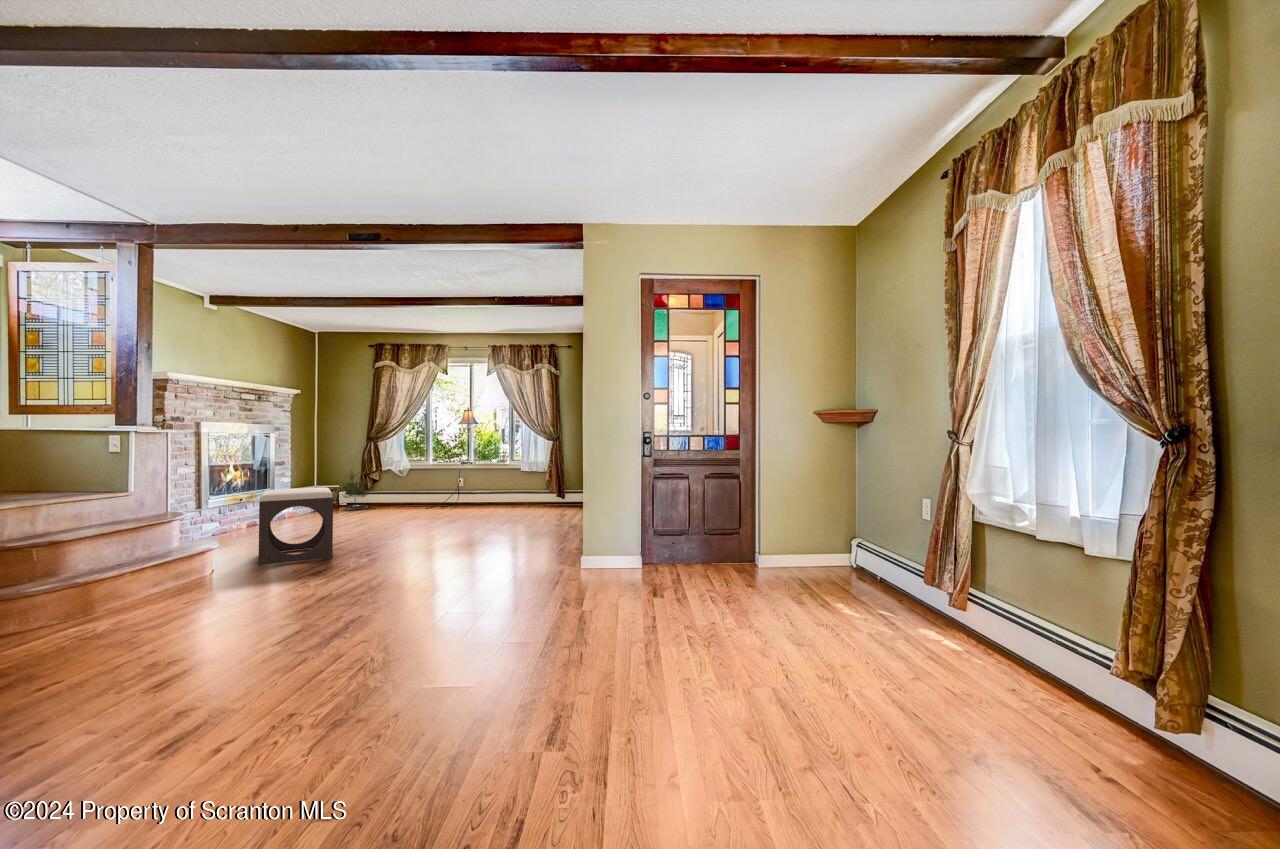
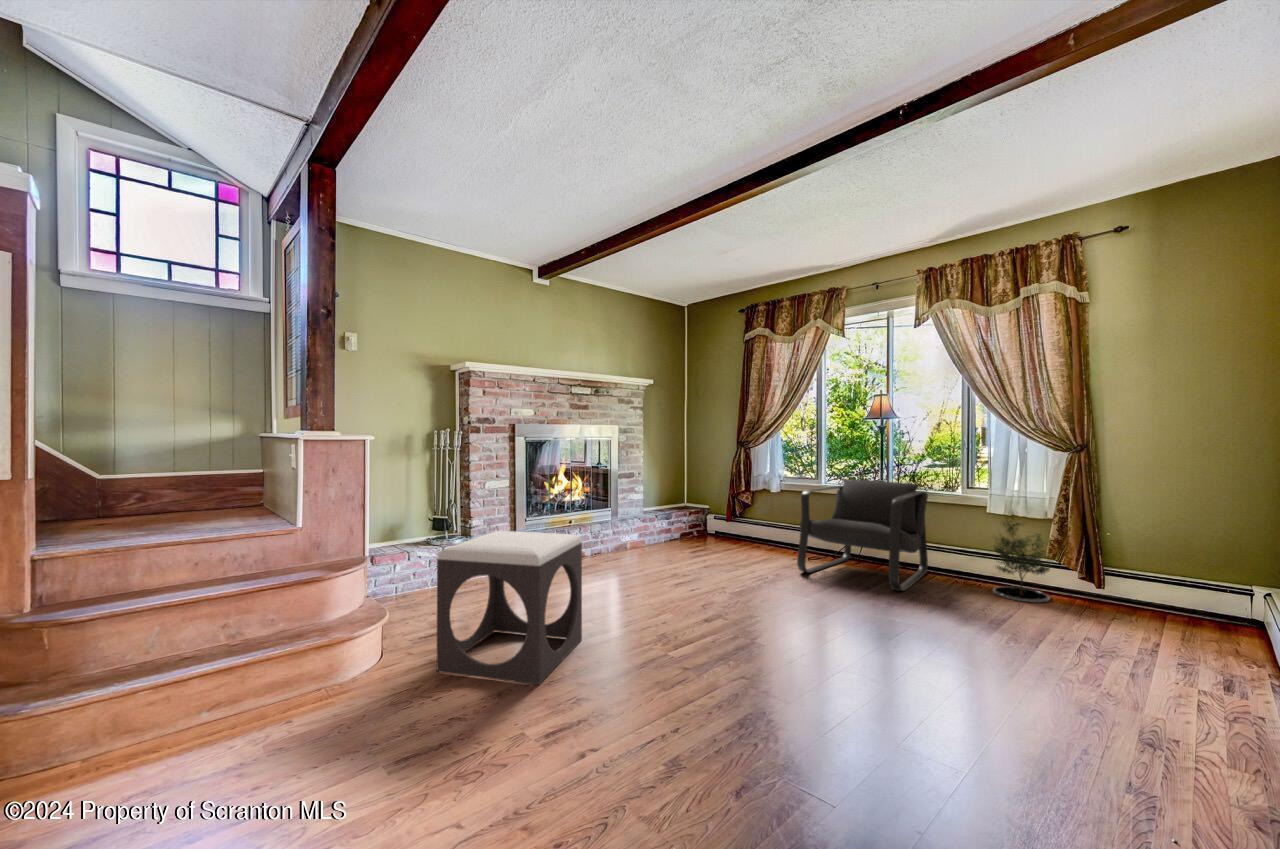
armchair: none [424,459,492,513] -> present [797,480,928,591]
potted tree: present [343,474,368,510] -> present [993,513,1050,603]

